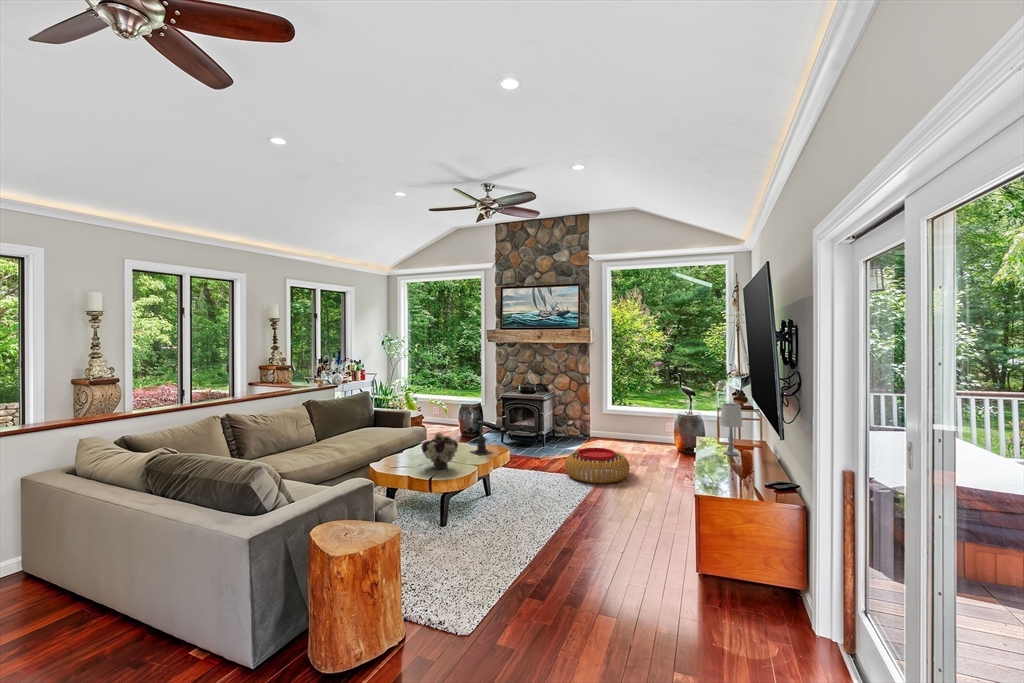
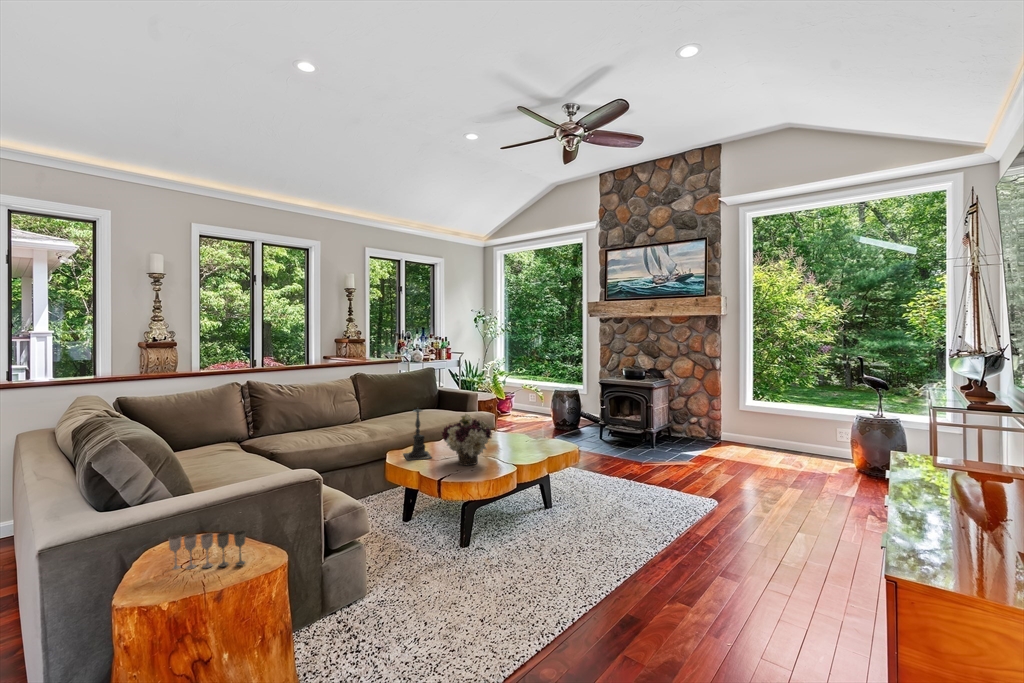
table lamp: present [720,403,742,456] -> none [948,385,1005,489]
candle holder: present [471,421,492,455] -> present [404,409,432,460]
pouf: present [565,448,630,483] -> none [669,455,771,509]
wine glass: none [338,514,380,540] -> present [169,531,246,570]

